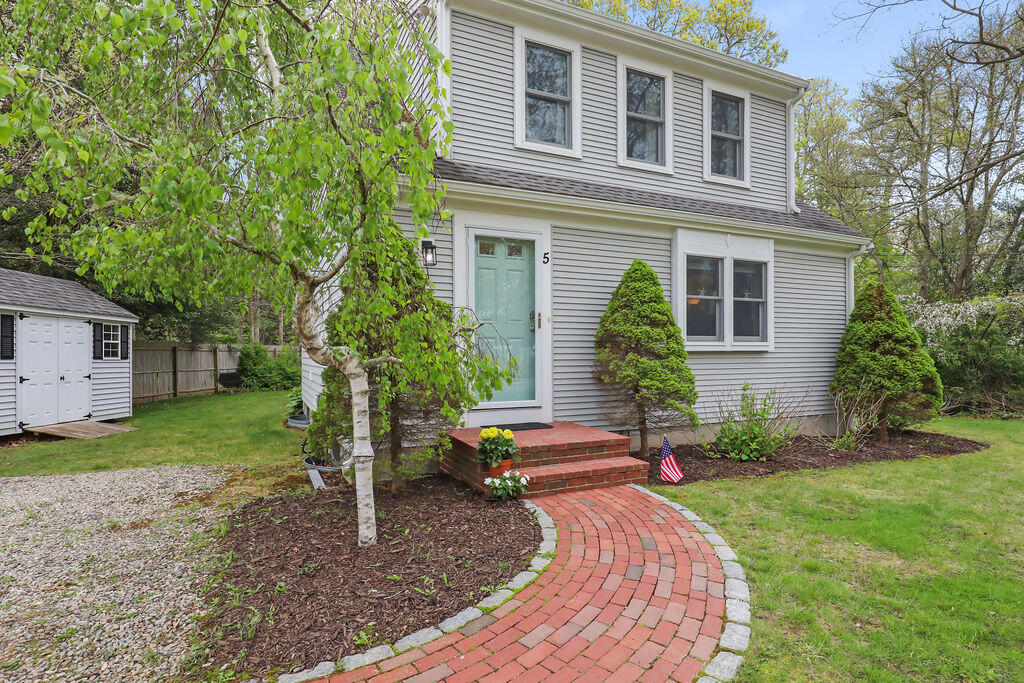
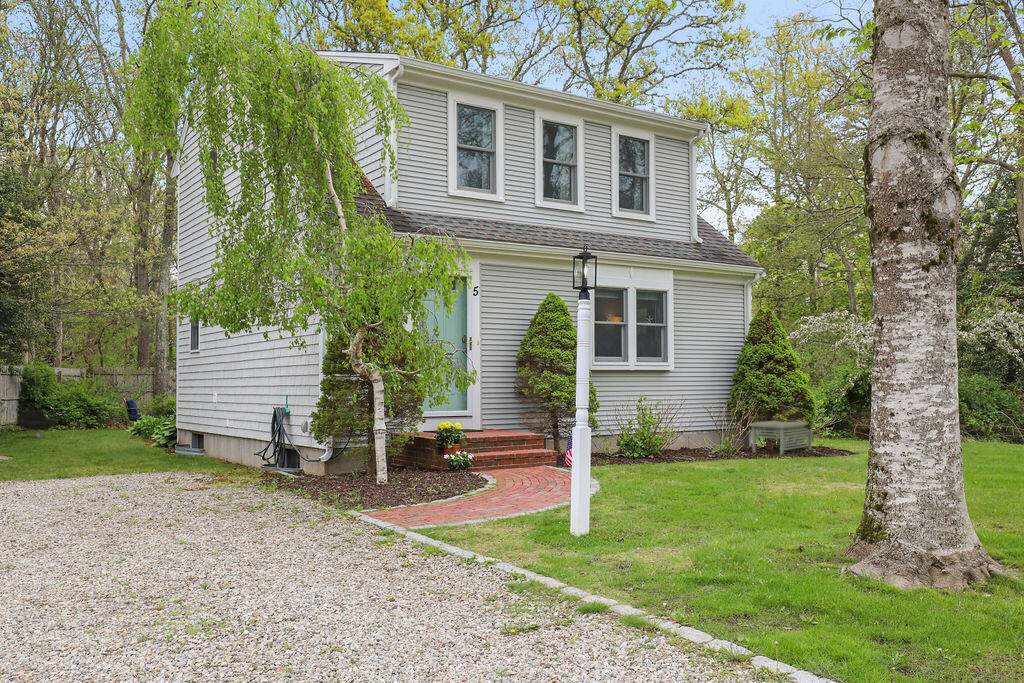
storage bench: none [872,407,948,456] -> present [750,421,812,455]

